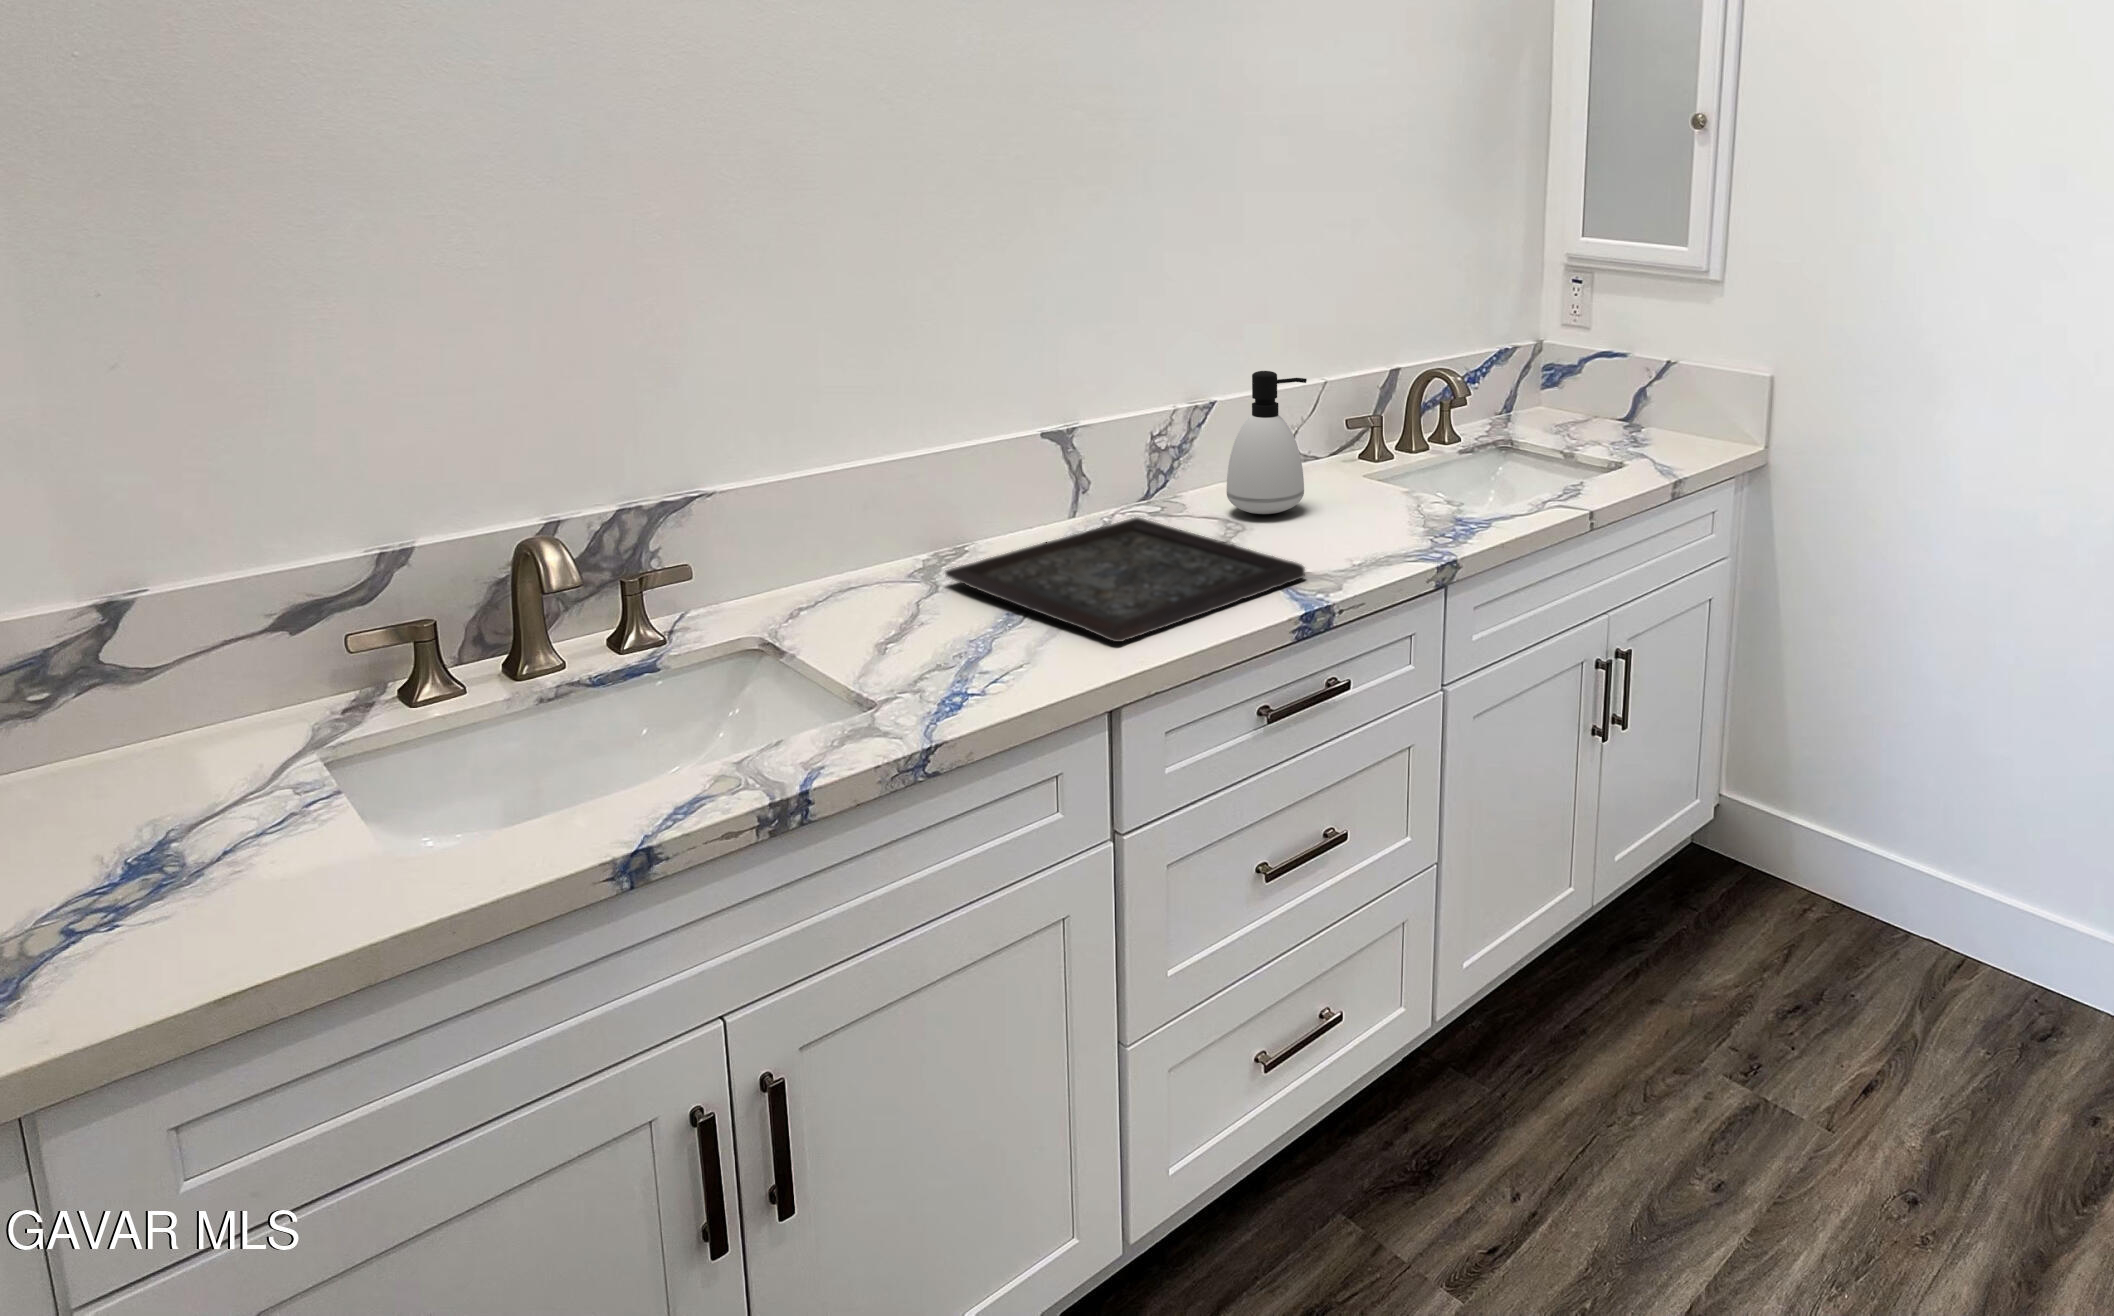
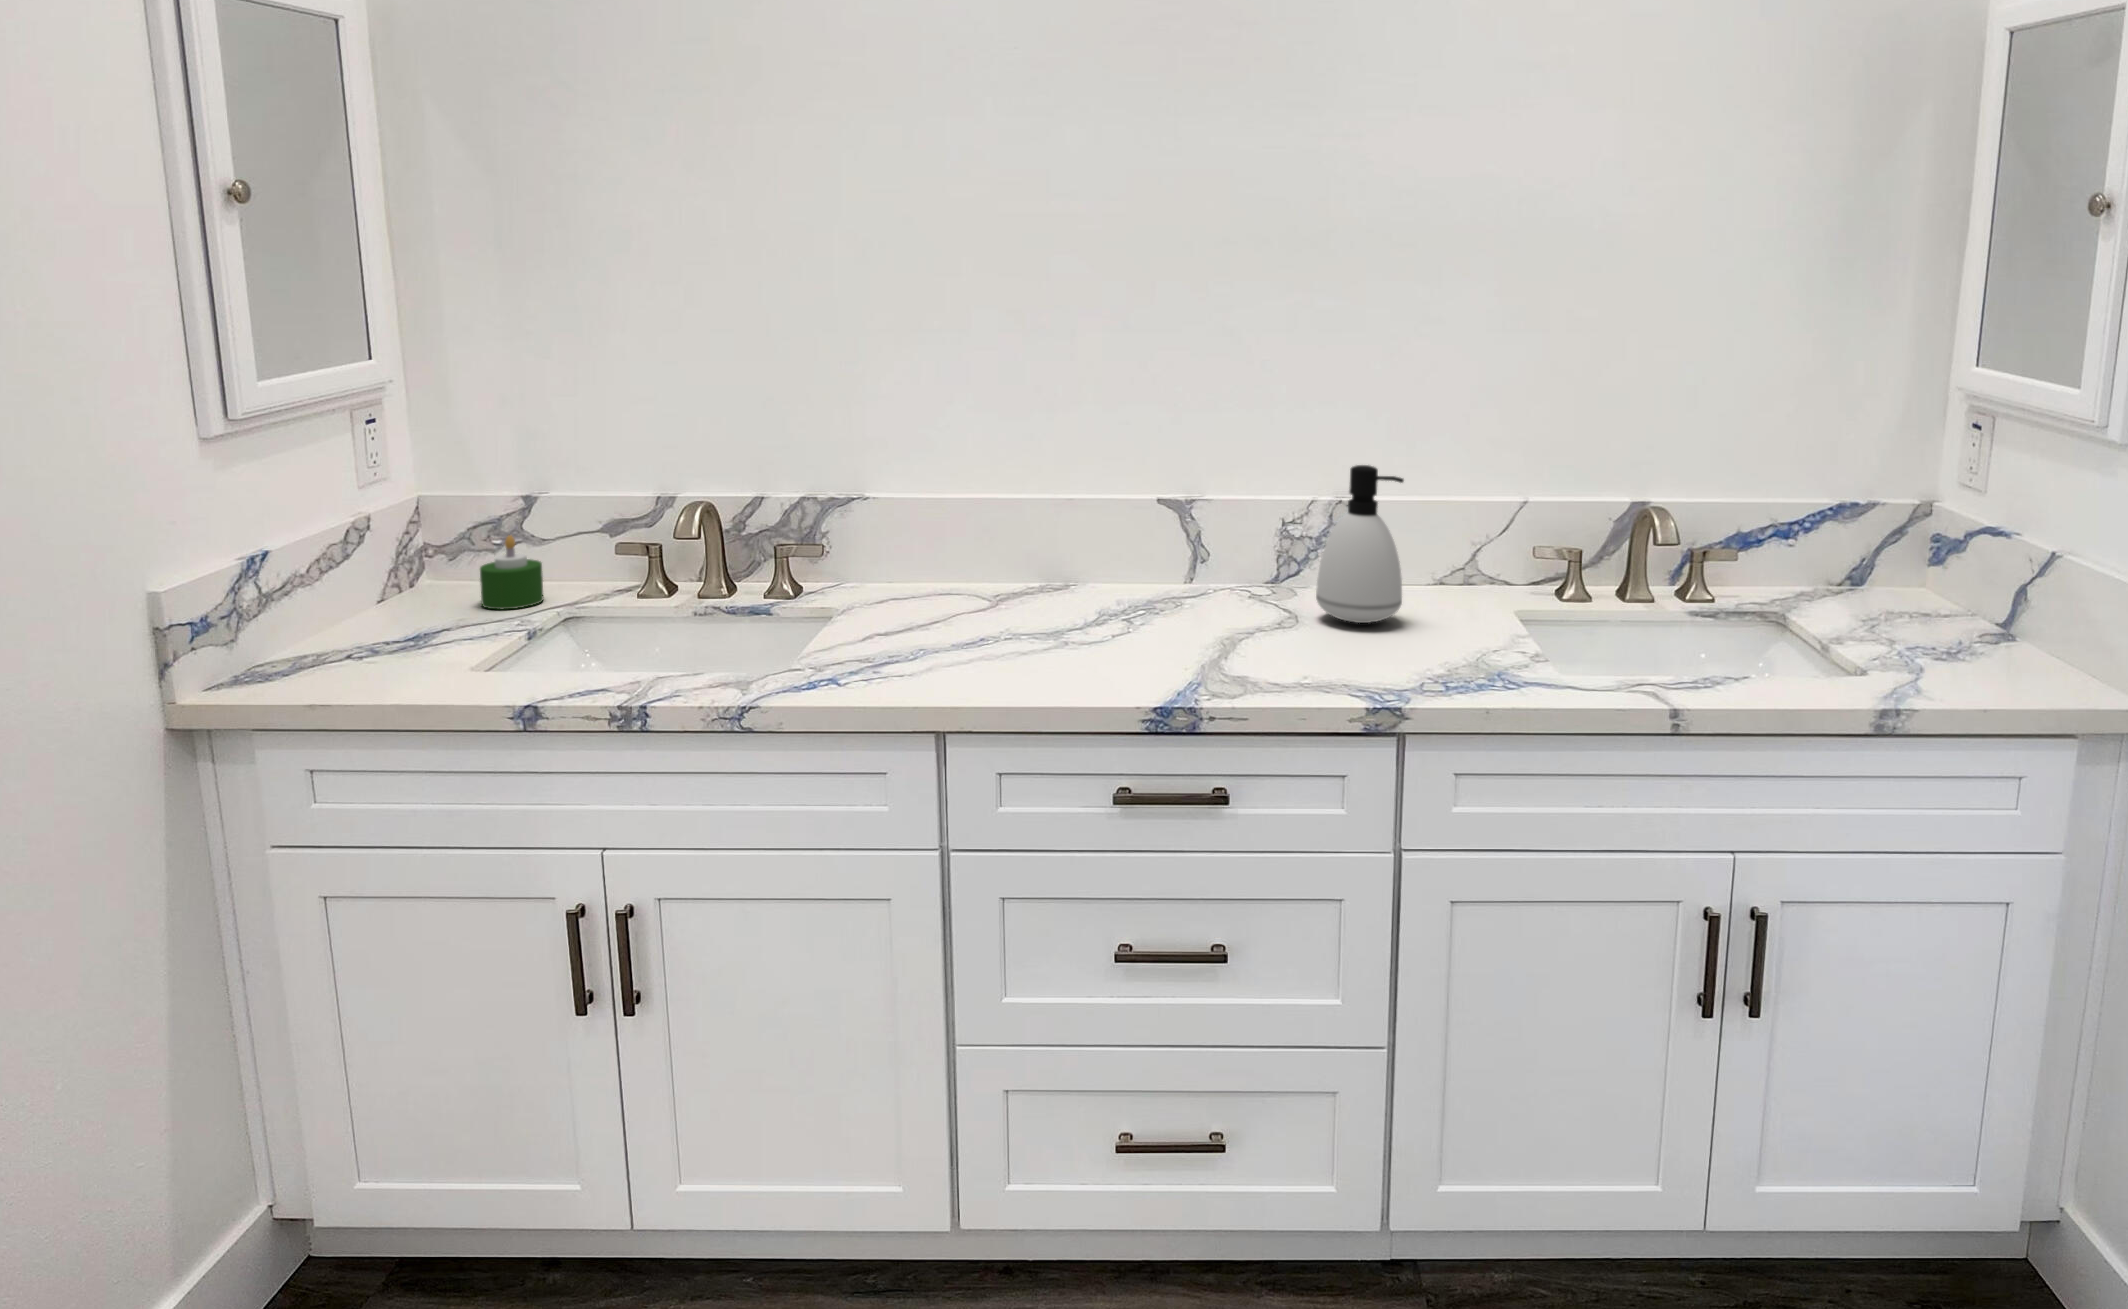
tray: present [945,517,1305,642] -> none [1000,594,1261,682]
candle: none [86,672,225,800] -> present [480,536,544,609]

